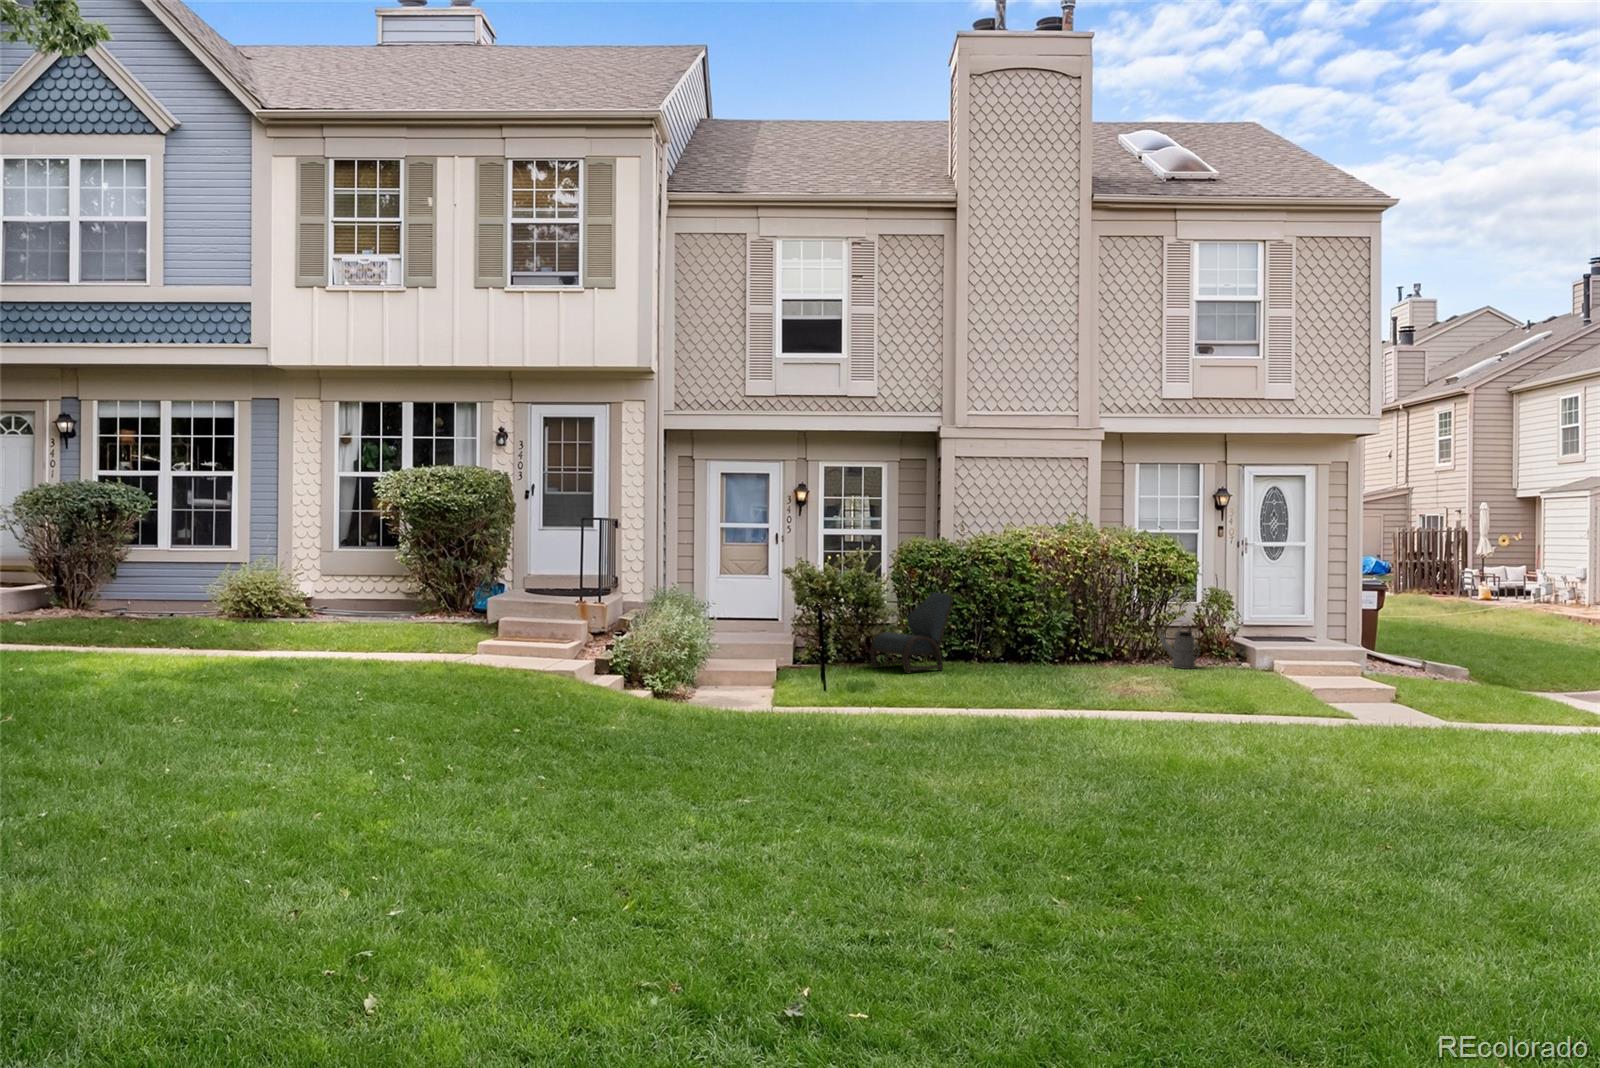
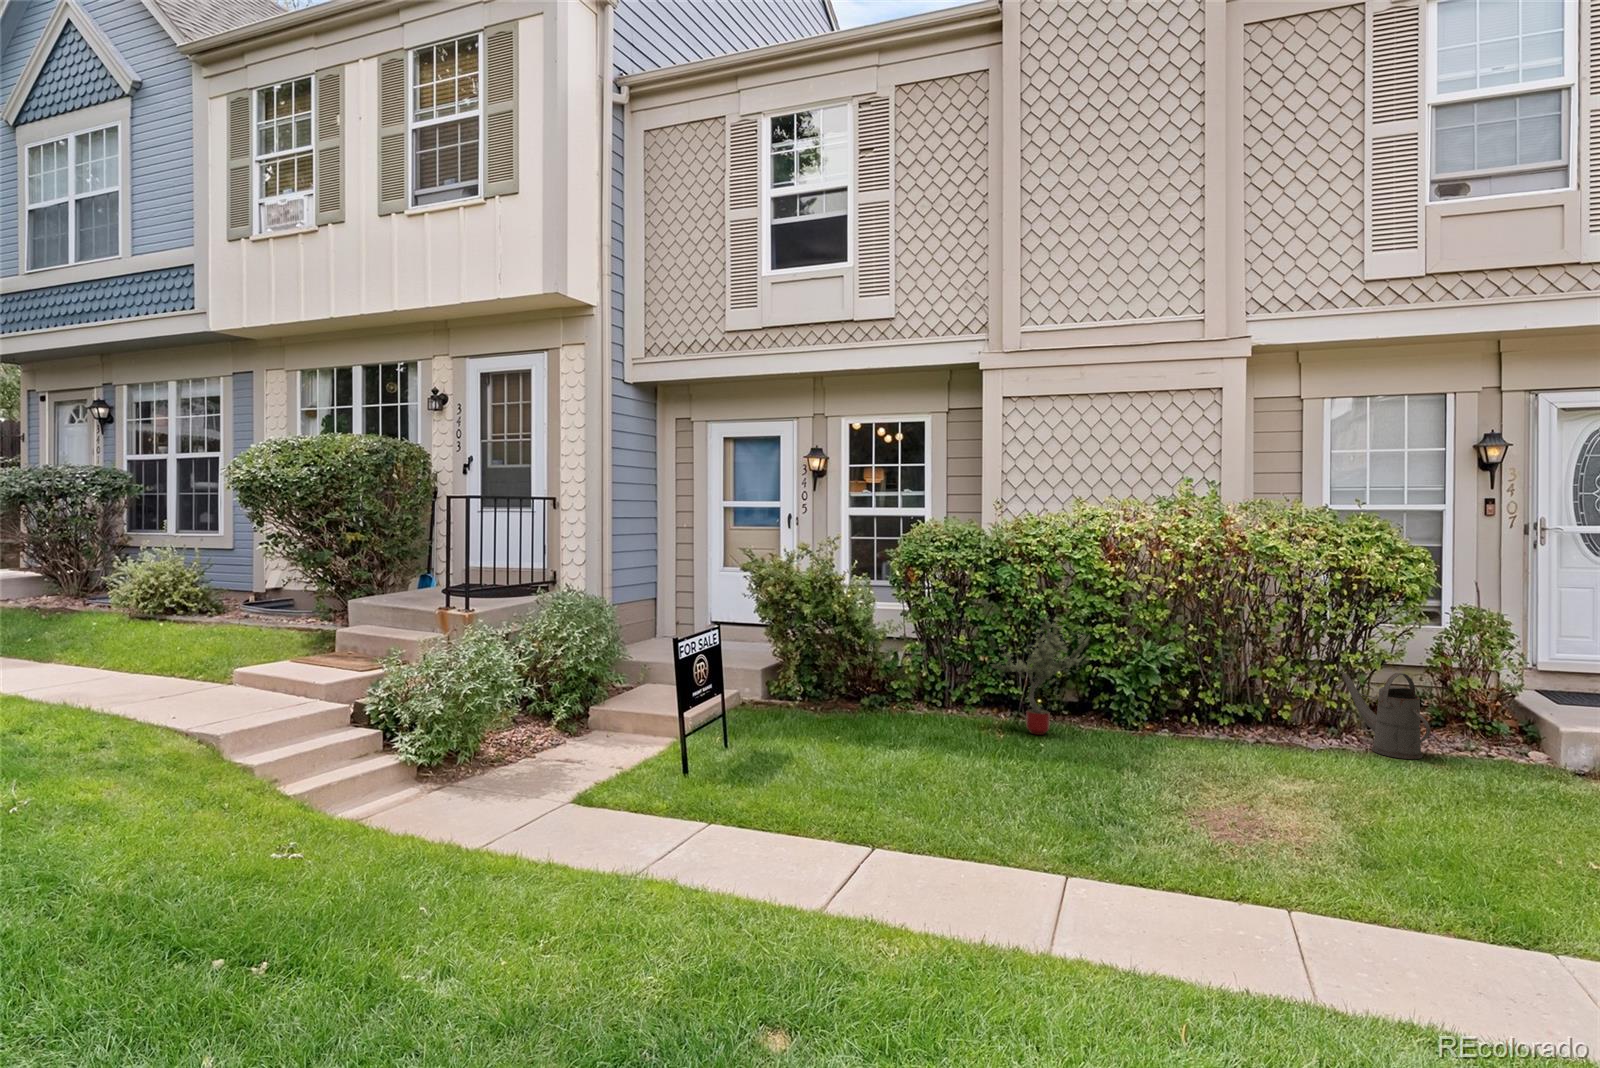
lounge chair: present [870,593,954,673] -> none [835,603,969,740]
potted tree: none [965,597,1026,670] -> present [992,617,1090,735]

